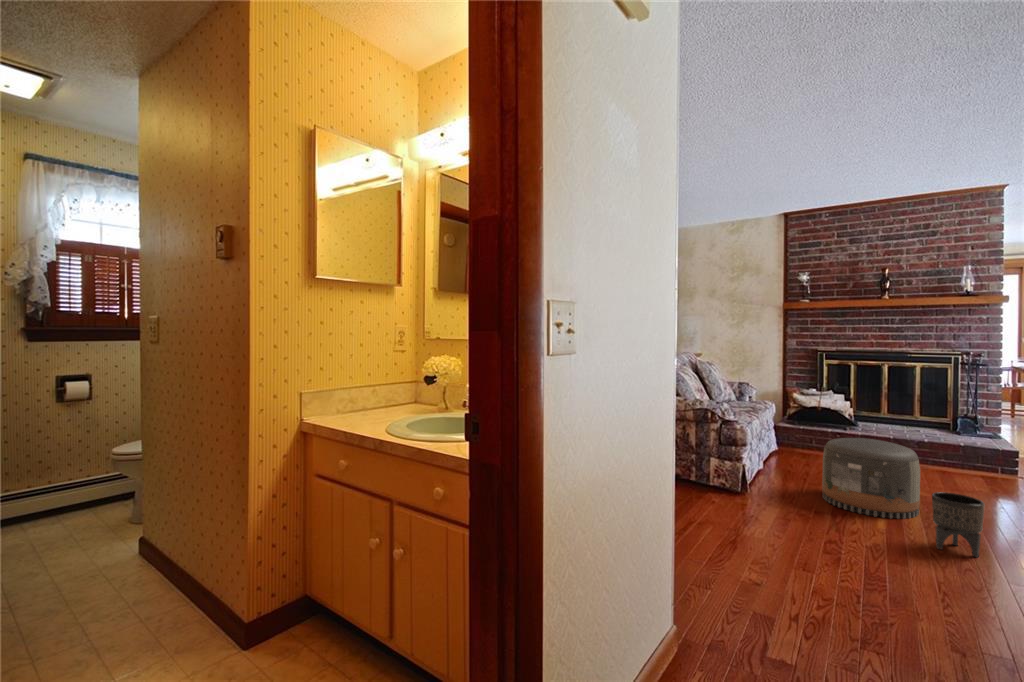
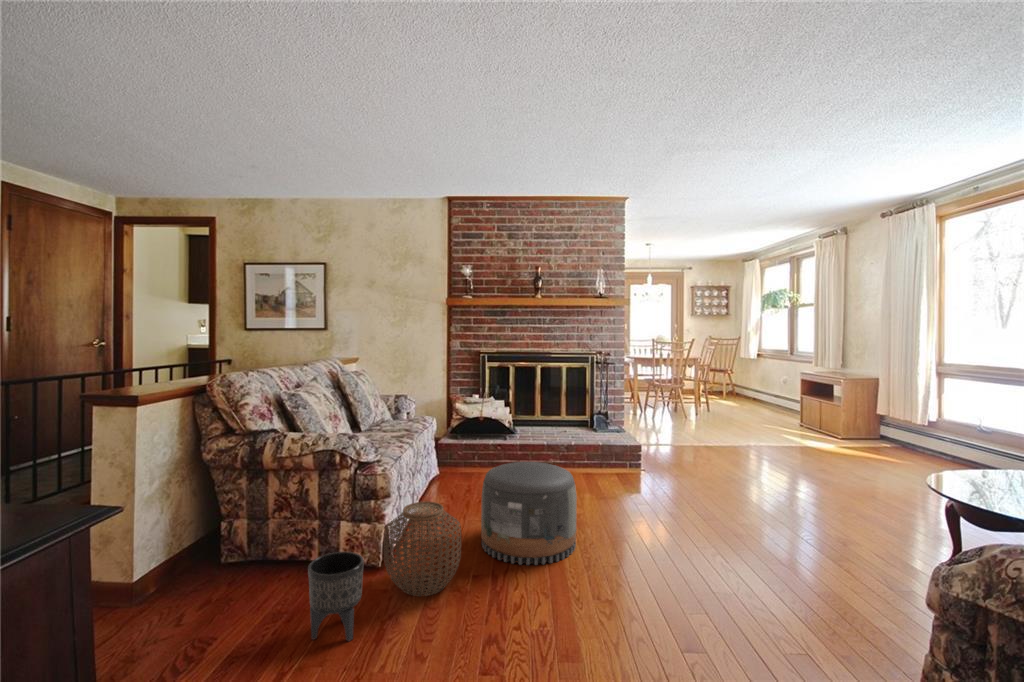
woven basket: none [746,450,806,514] -> present [384,501,461,596]
planter: present [932,492,985,557] -> present [308,552,363,641]

